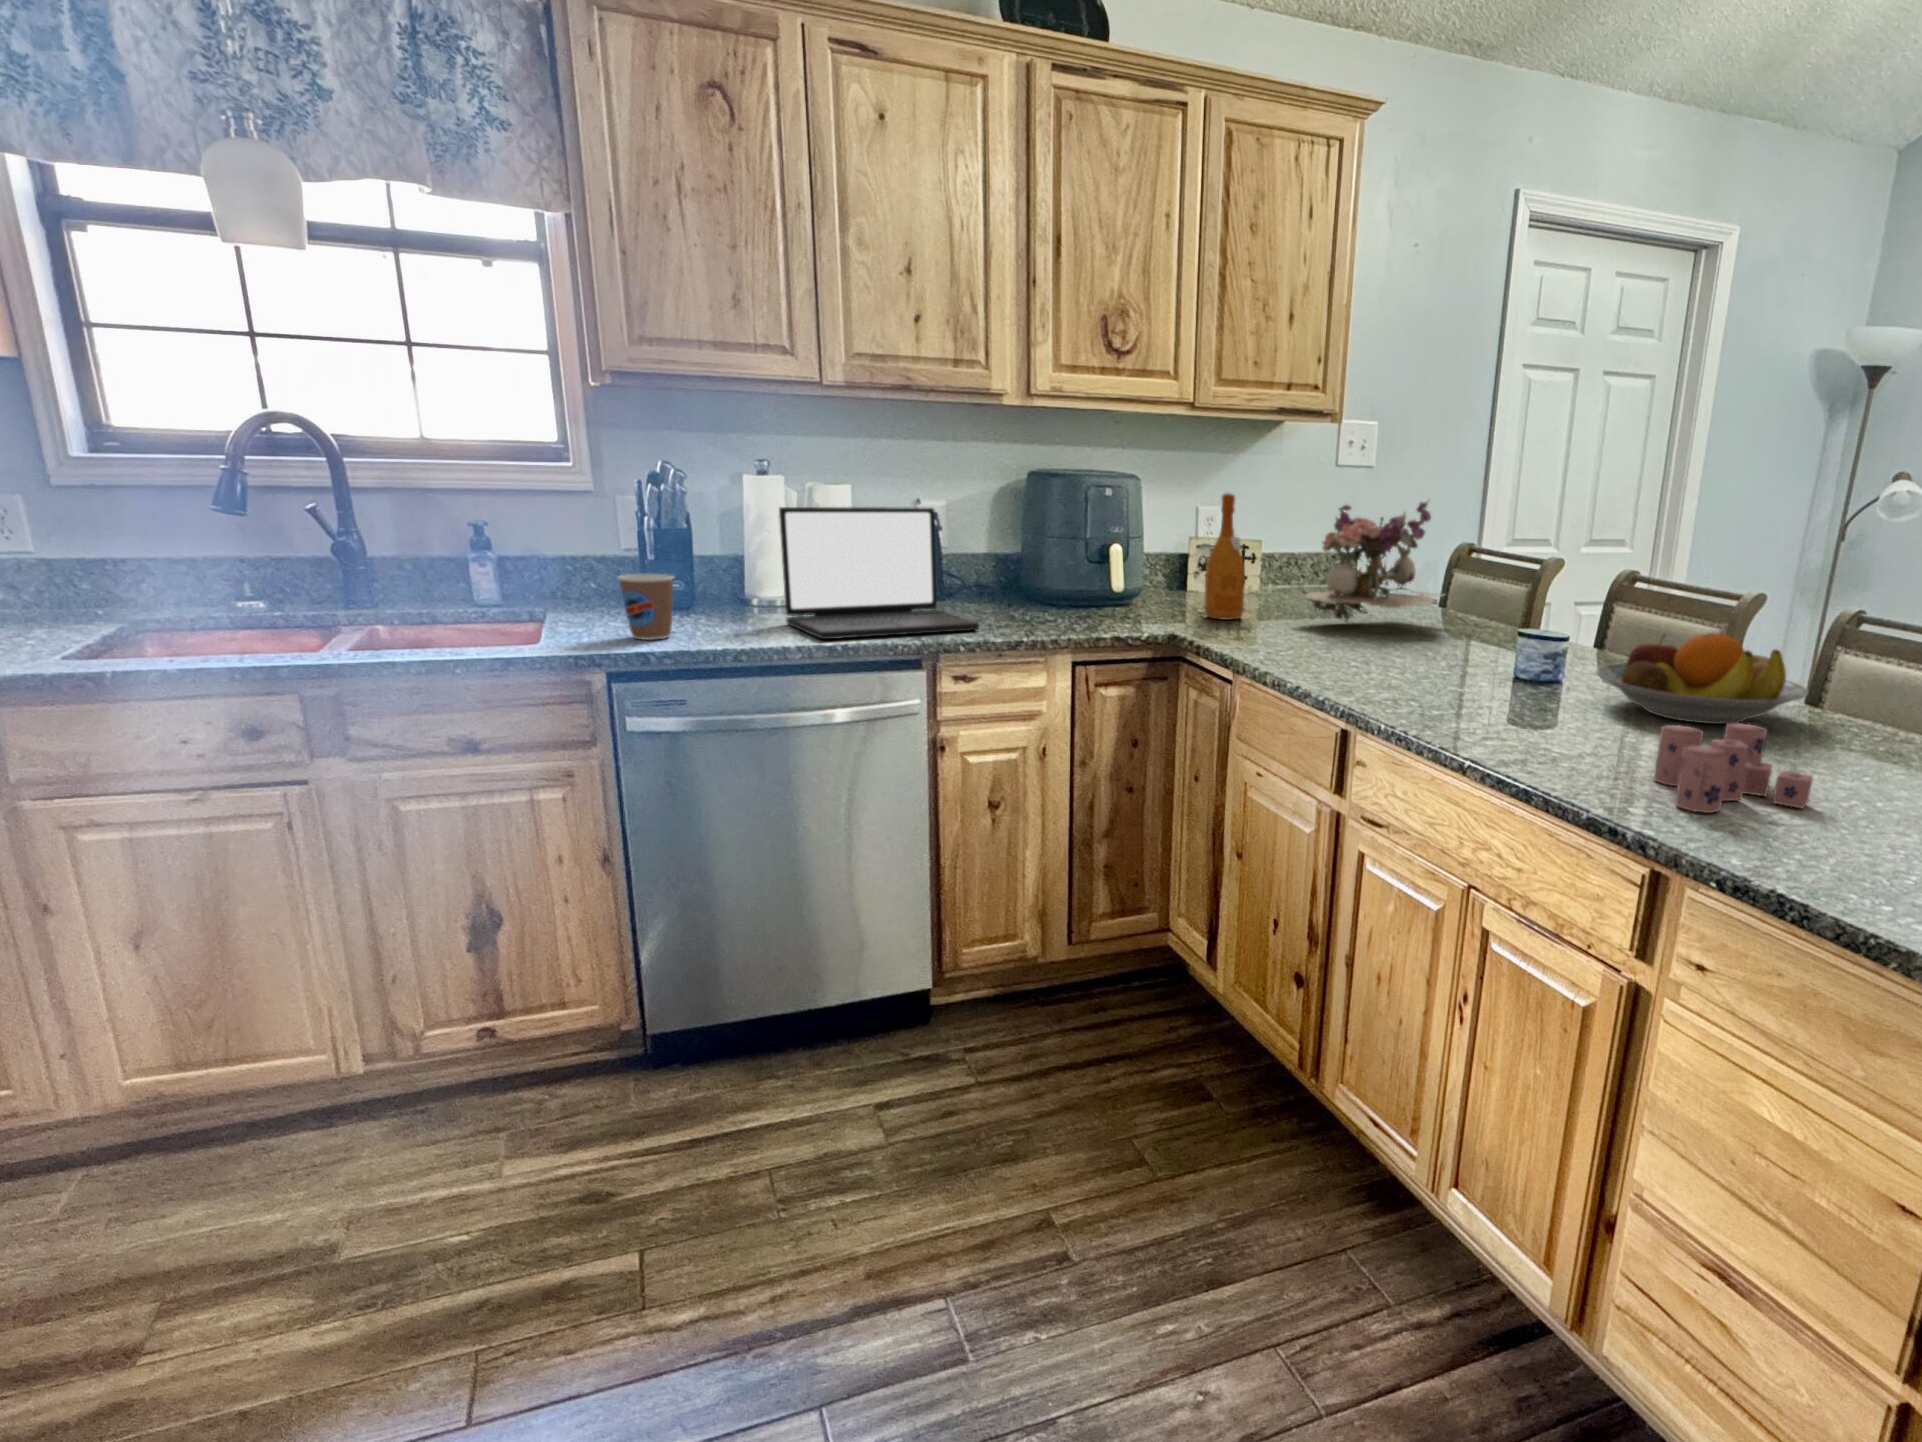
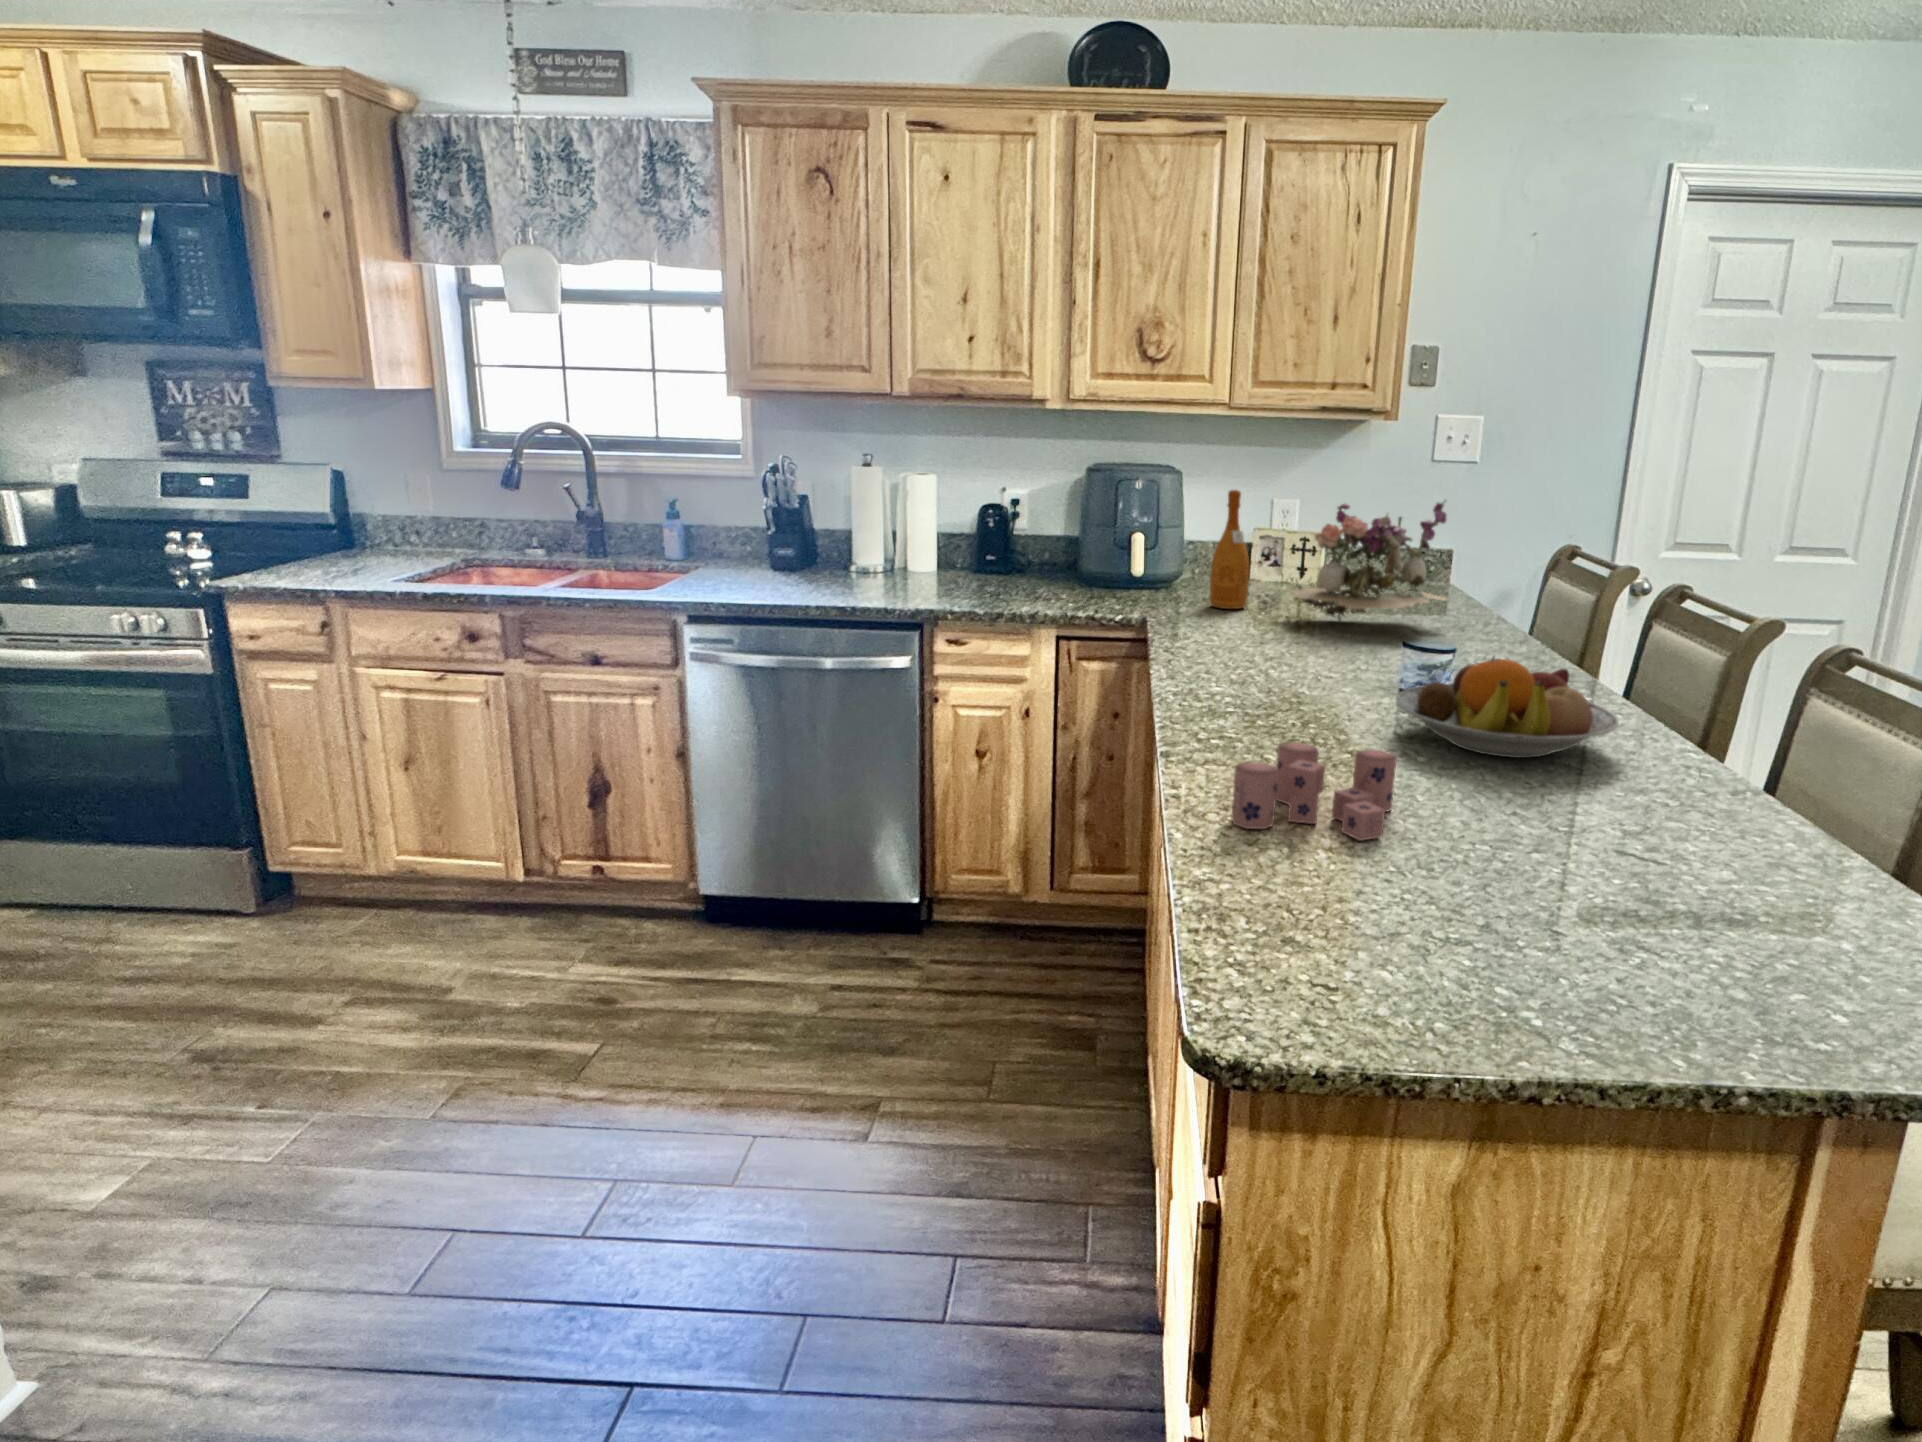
laptop: present [779,507,979,639] -> none [840,494,980,603]
coffee cup: present [617,574,673,640] -> none [708,543,750,593]

